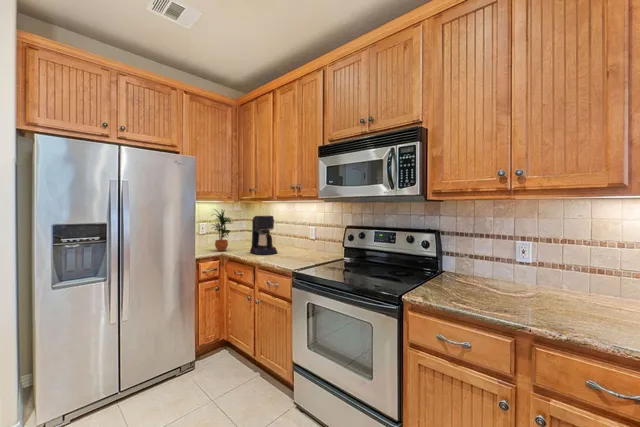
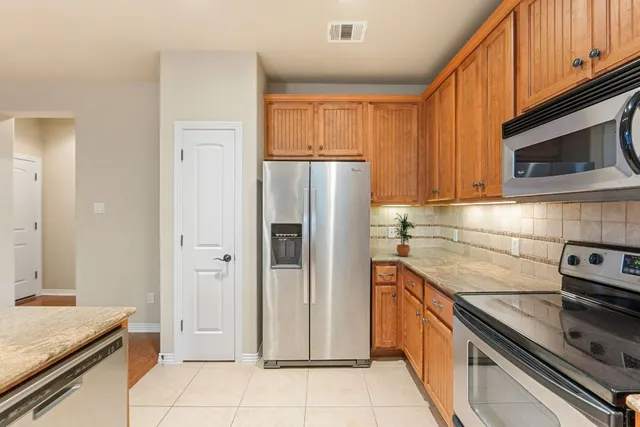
coffee maker: present [250,215,277,255] -> none [429,221,461,267]

